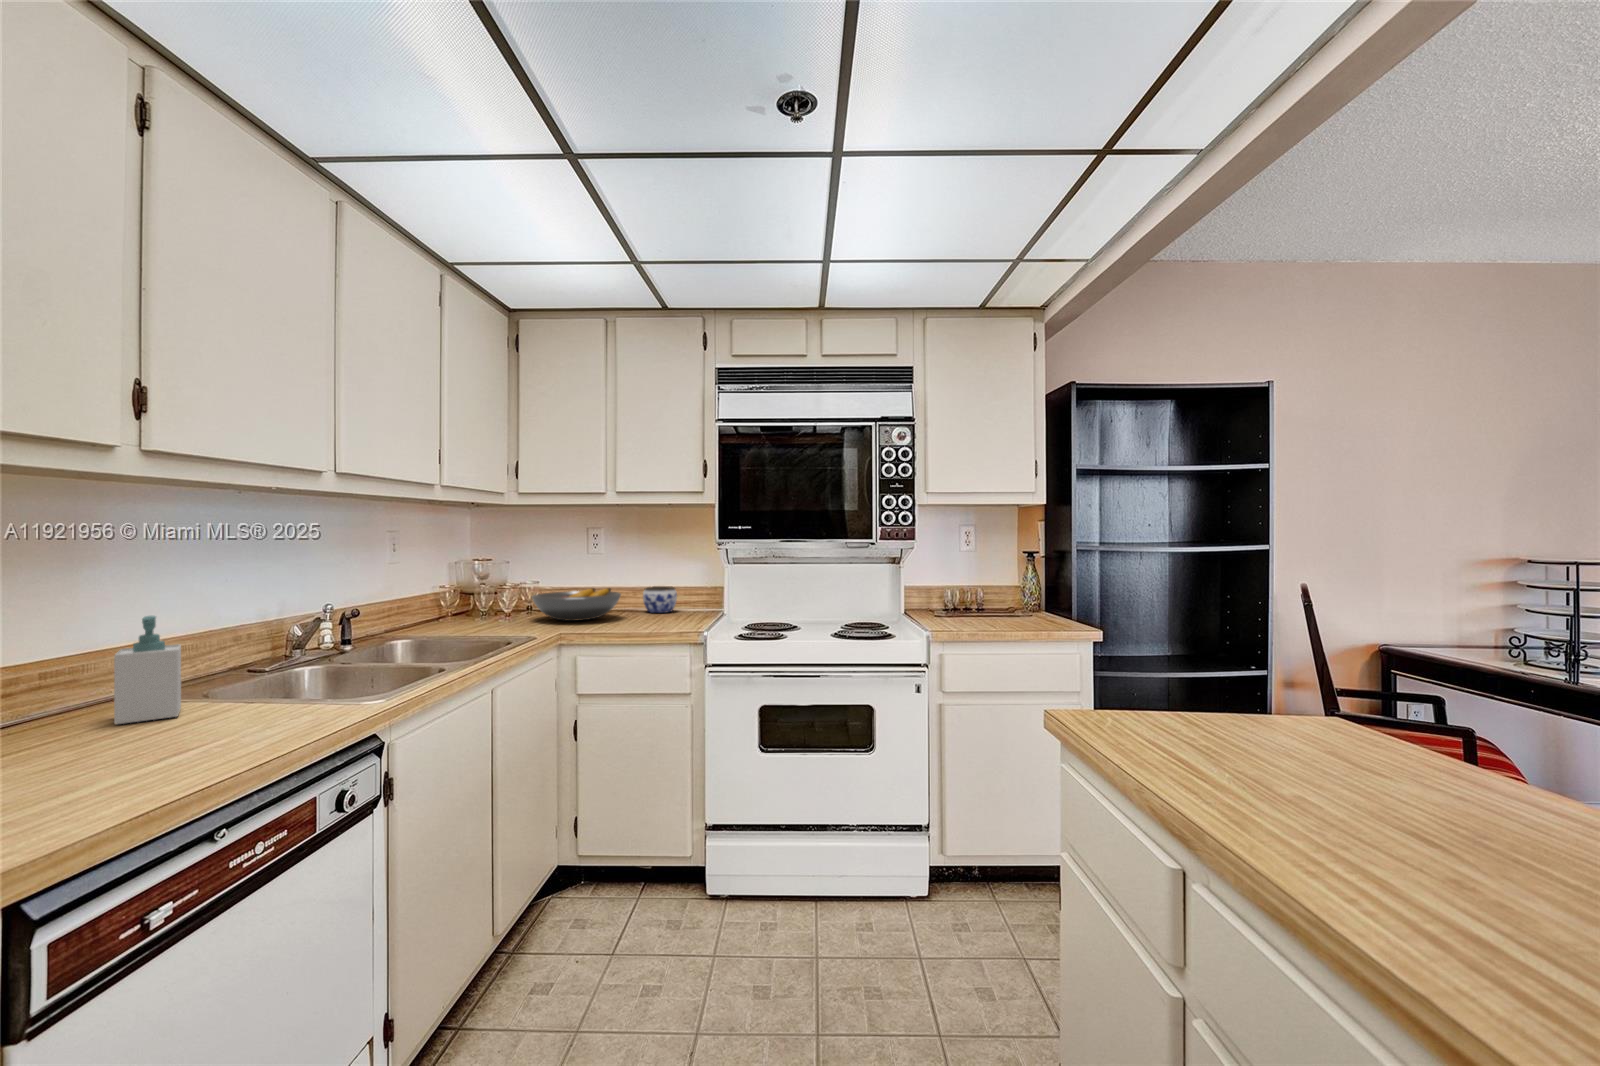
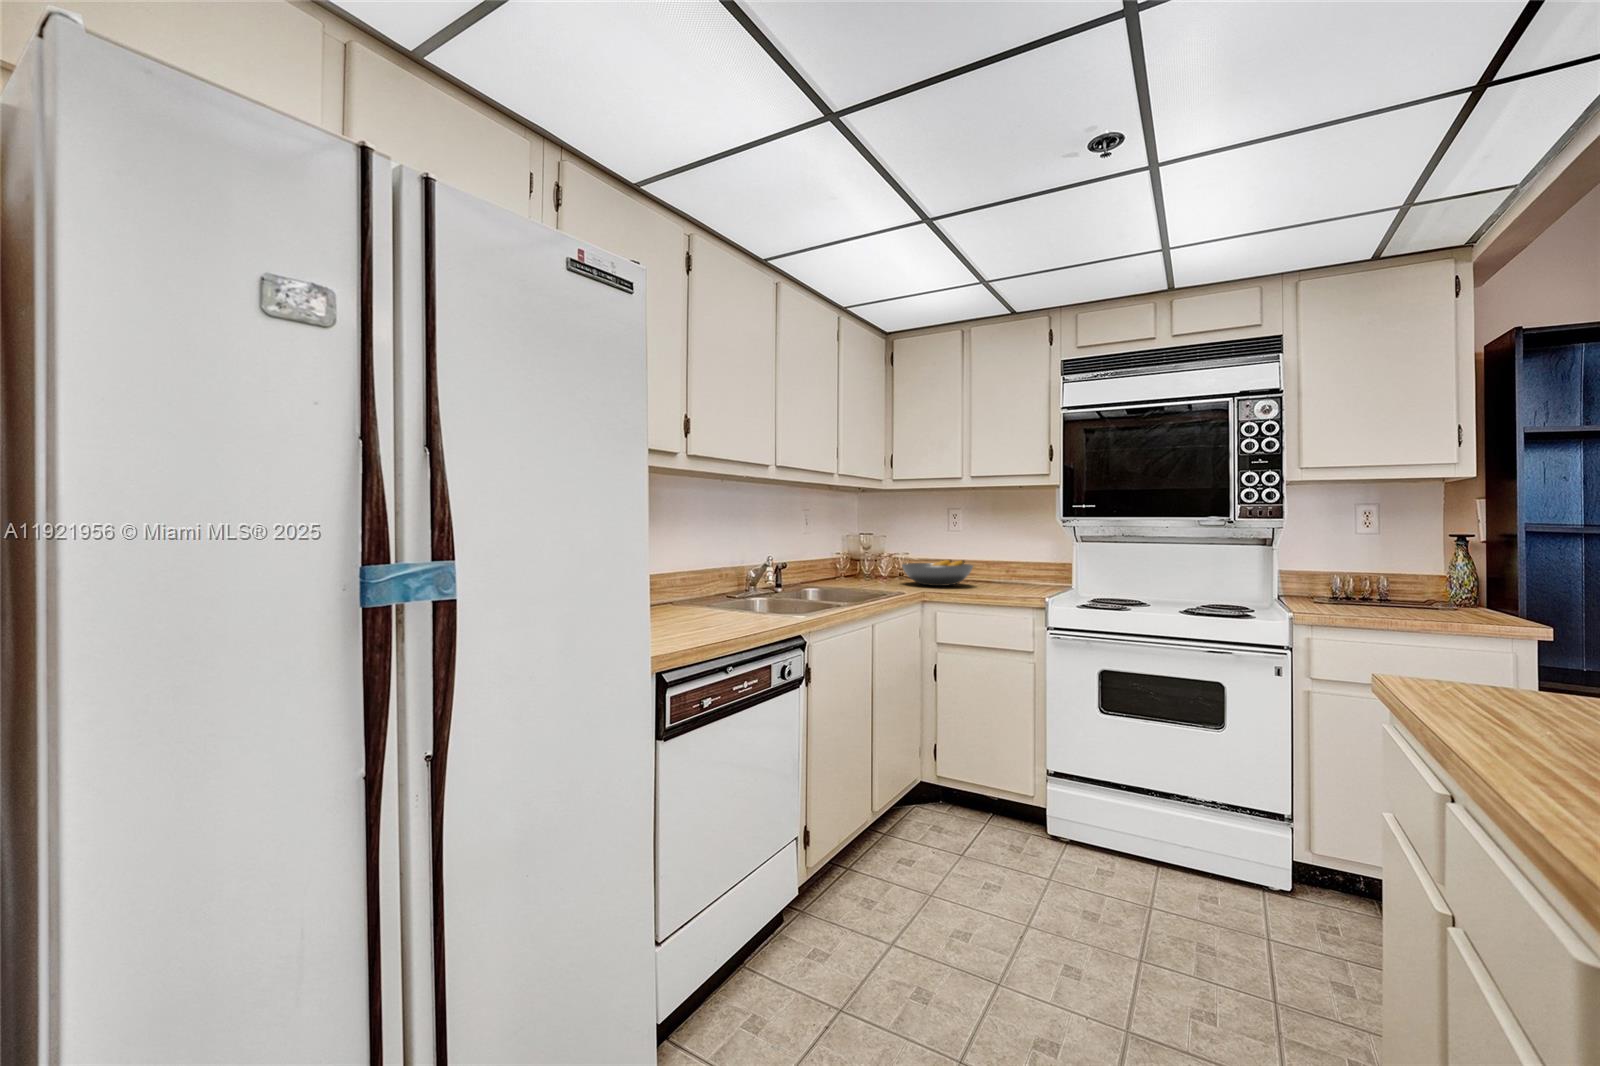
jar: present [643,586,677,613] -> none [993,562,1024,585]
soap bottle: present [114,616,181,724] -> none [674,552,701,612]

